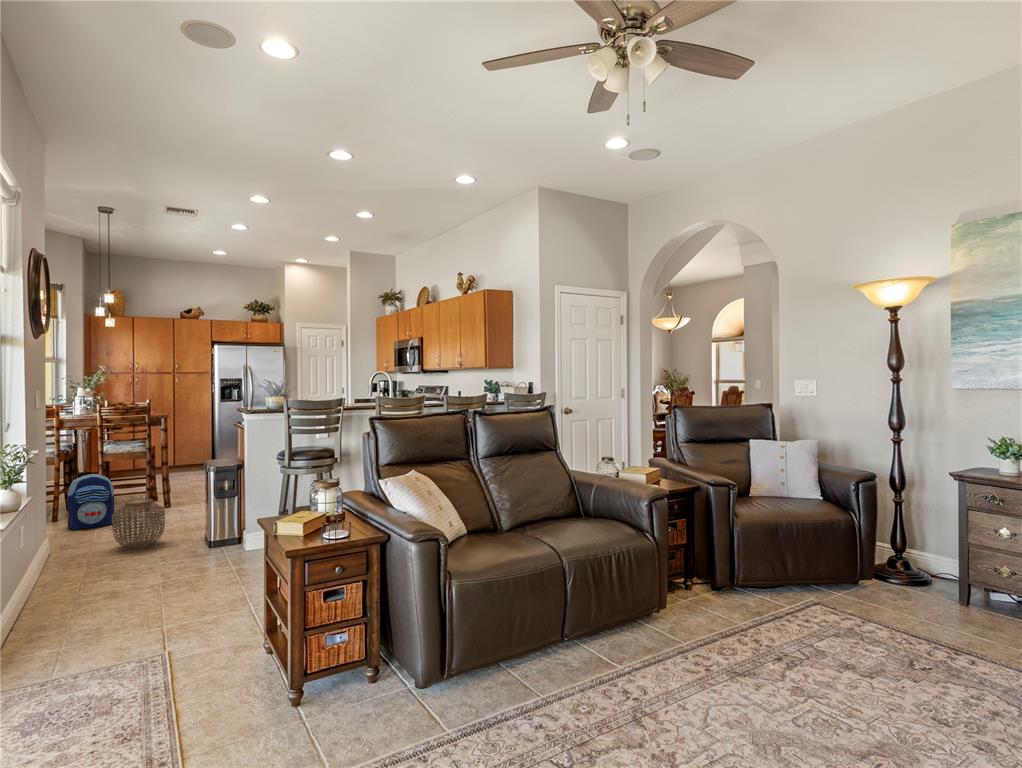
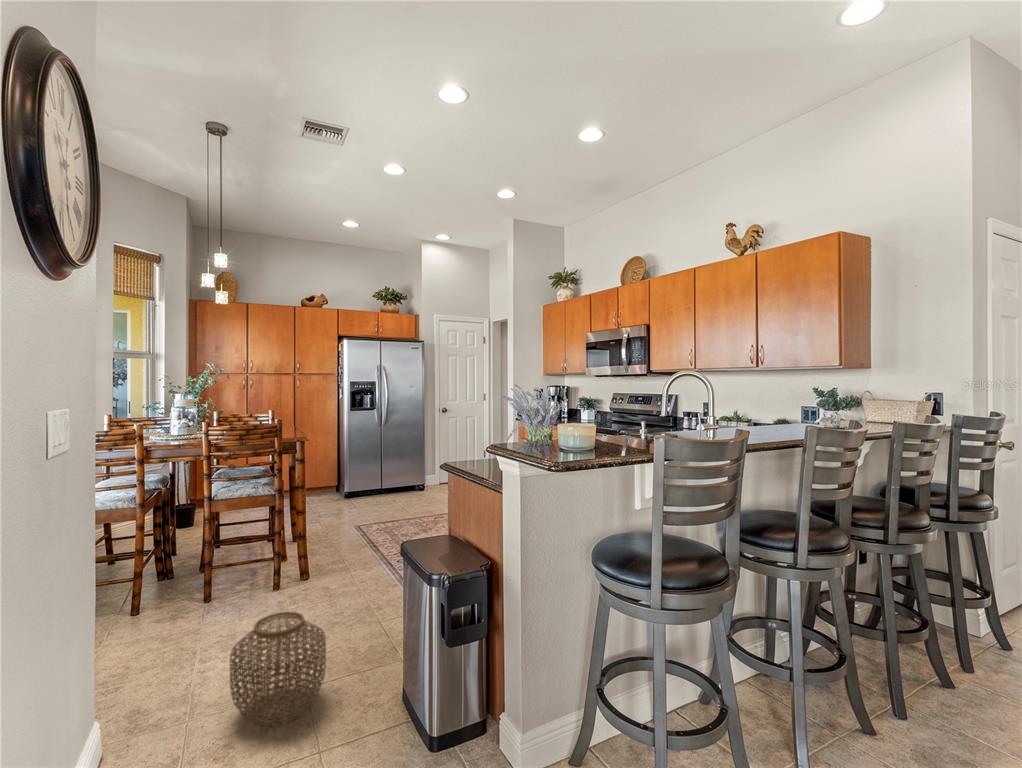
backpack: present [67,474,115,530] -> none [153,540,229,639]

